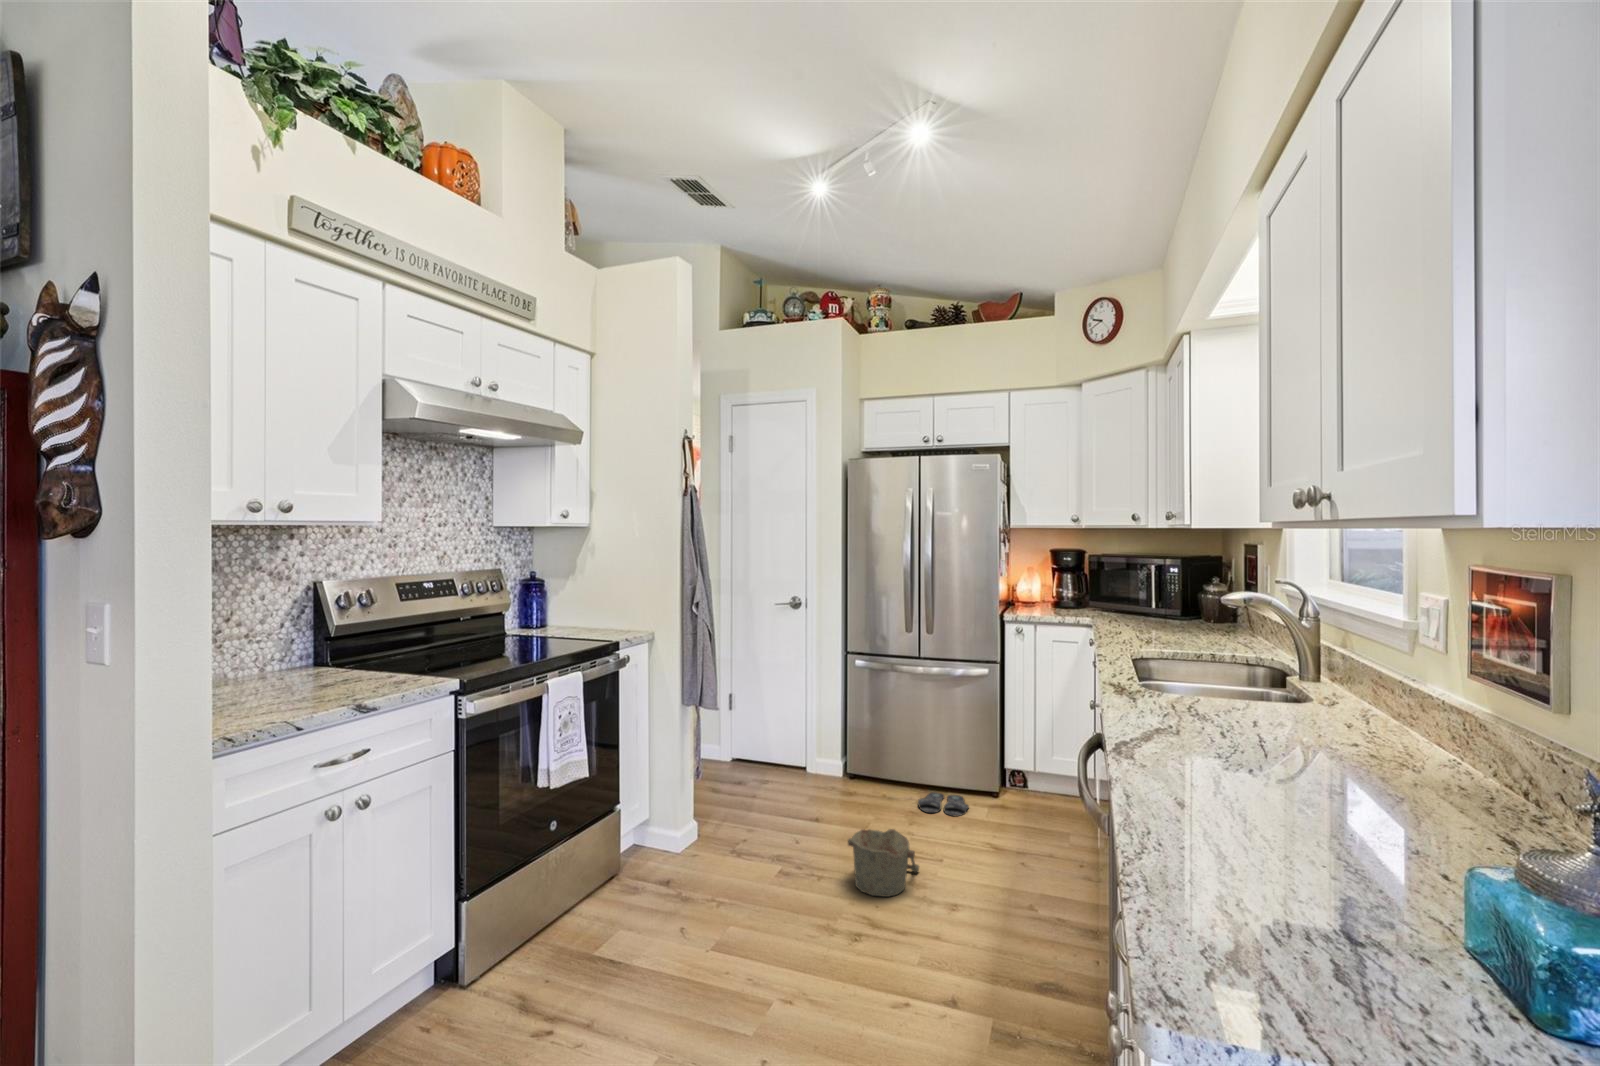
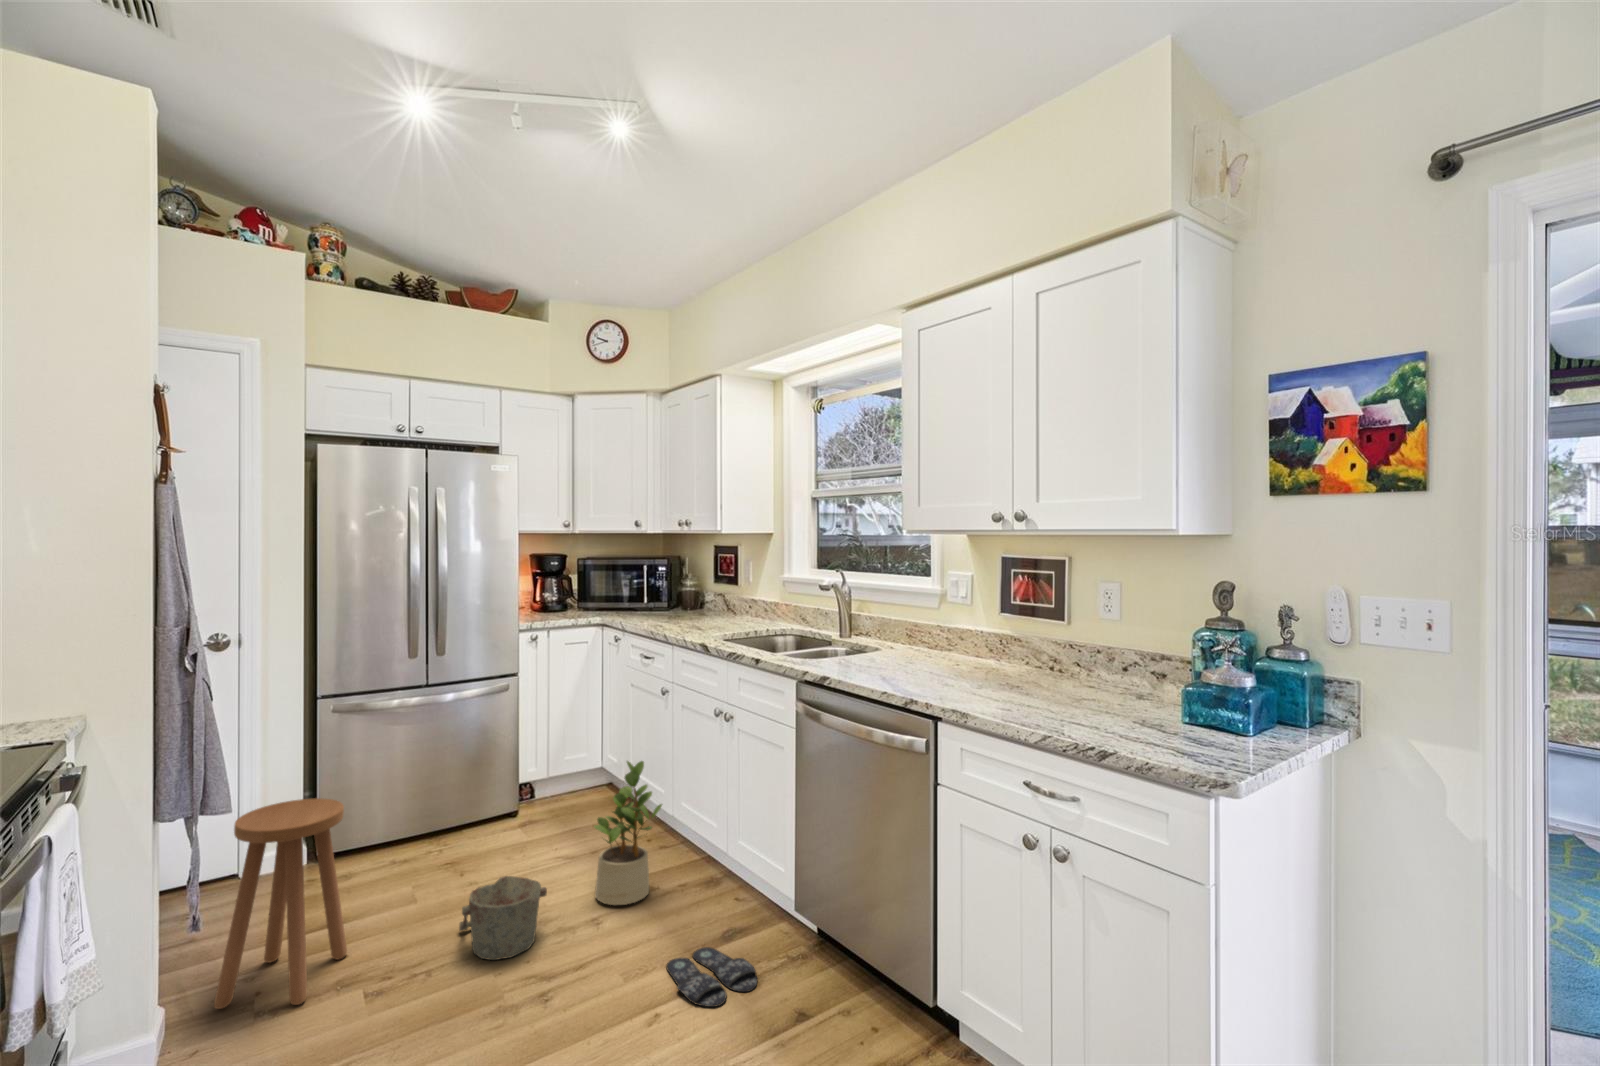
stool: none [719,719,798,859] -> present [214,798,347,1009]
potted plant: none [975,761,1043,907] -> present [594,761,662,905]
slippers: present [918,792,969,816] -> present [666,947,757,1007]

